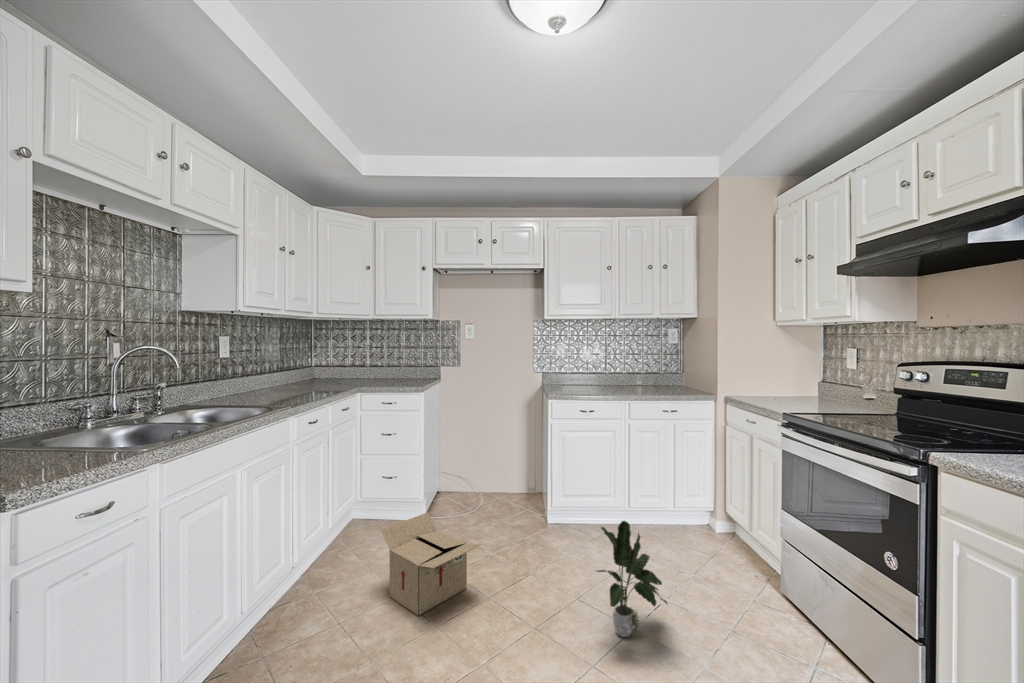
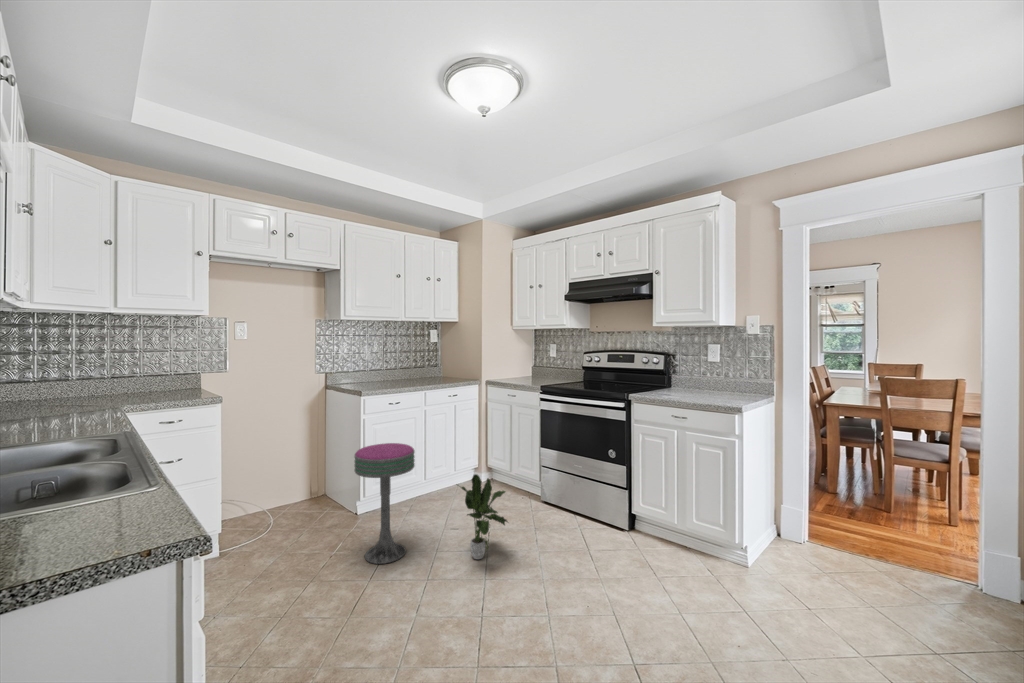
bar stool: none [502,456,566,593] -> present [354,443,415,564]
cardboard box: present [381,512,480,616] -> none [234,525,352,624]

